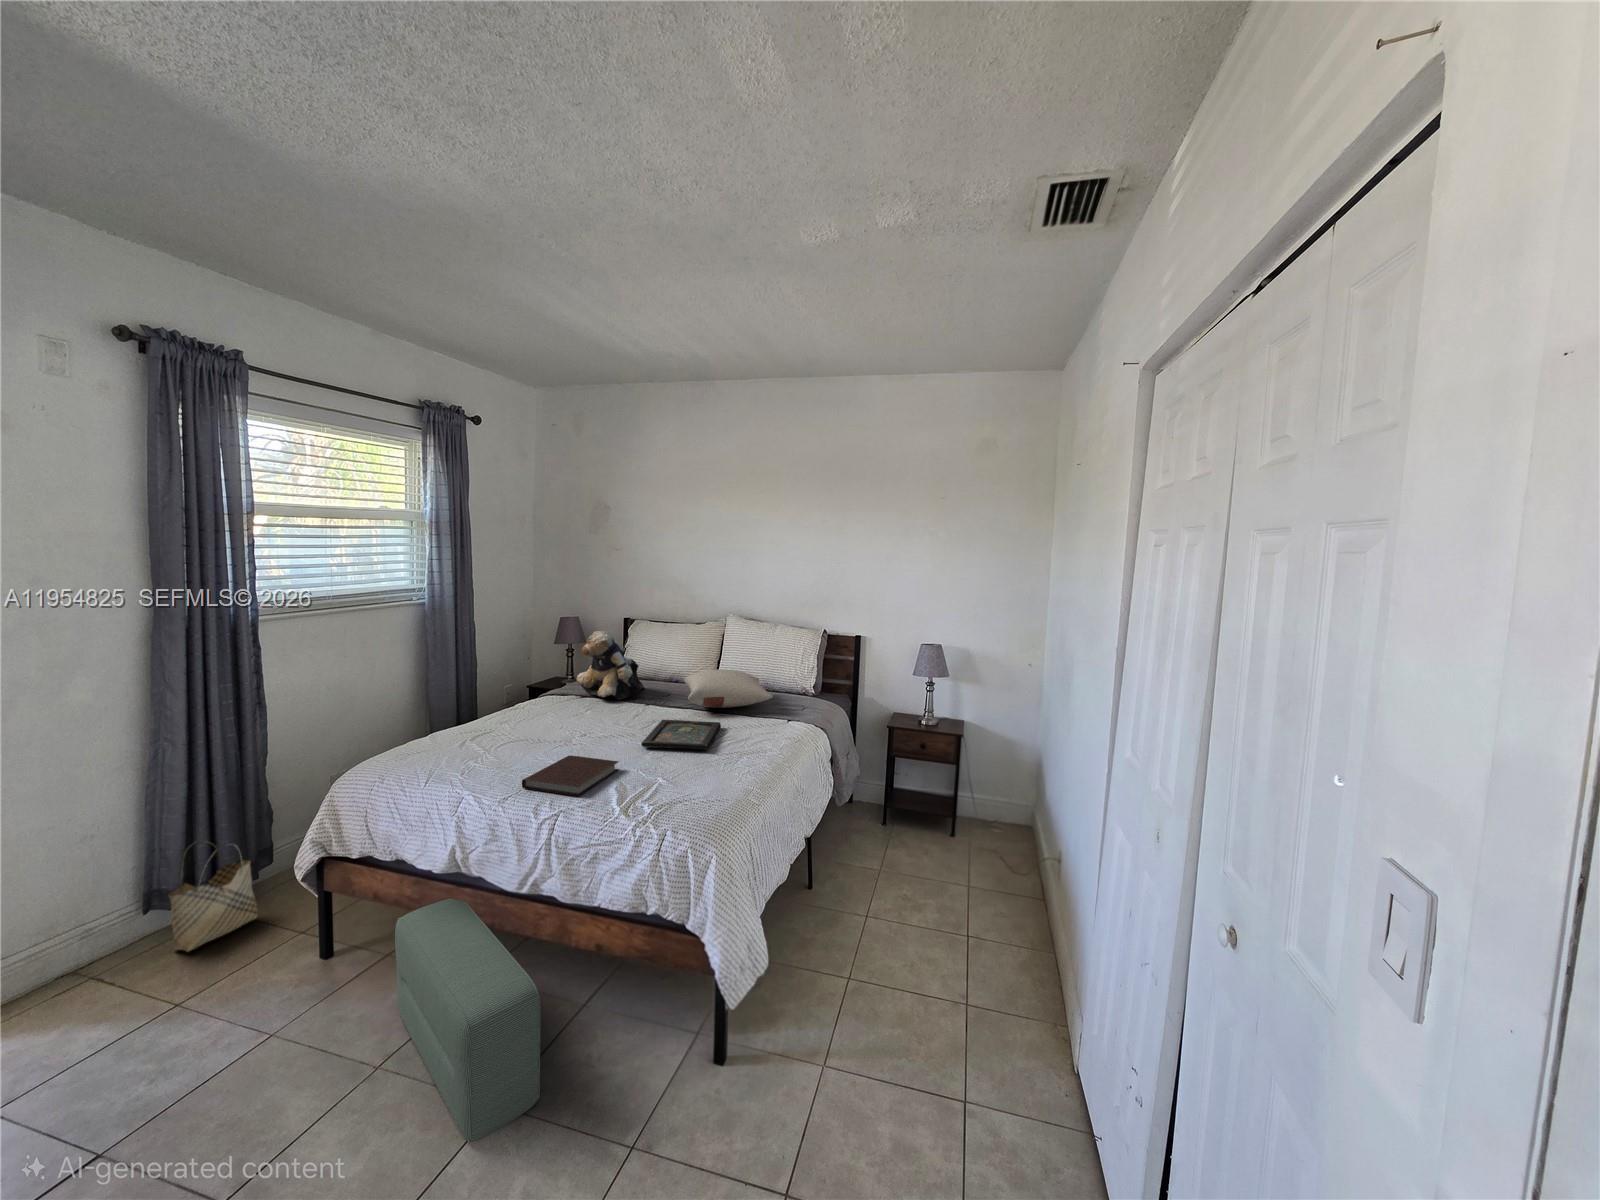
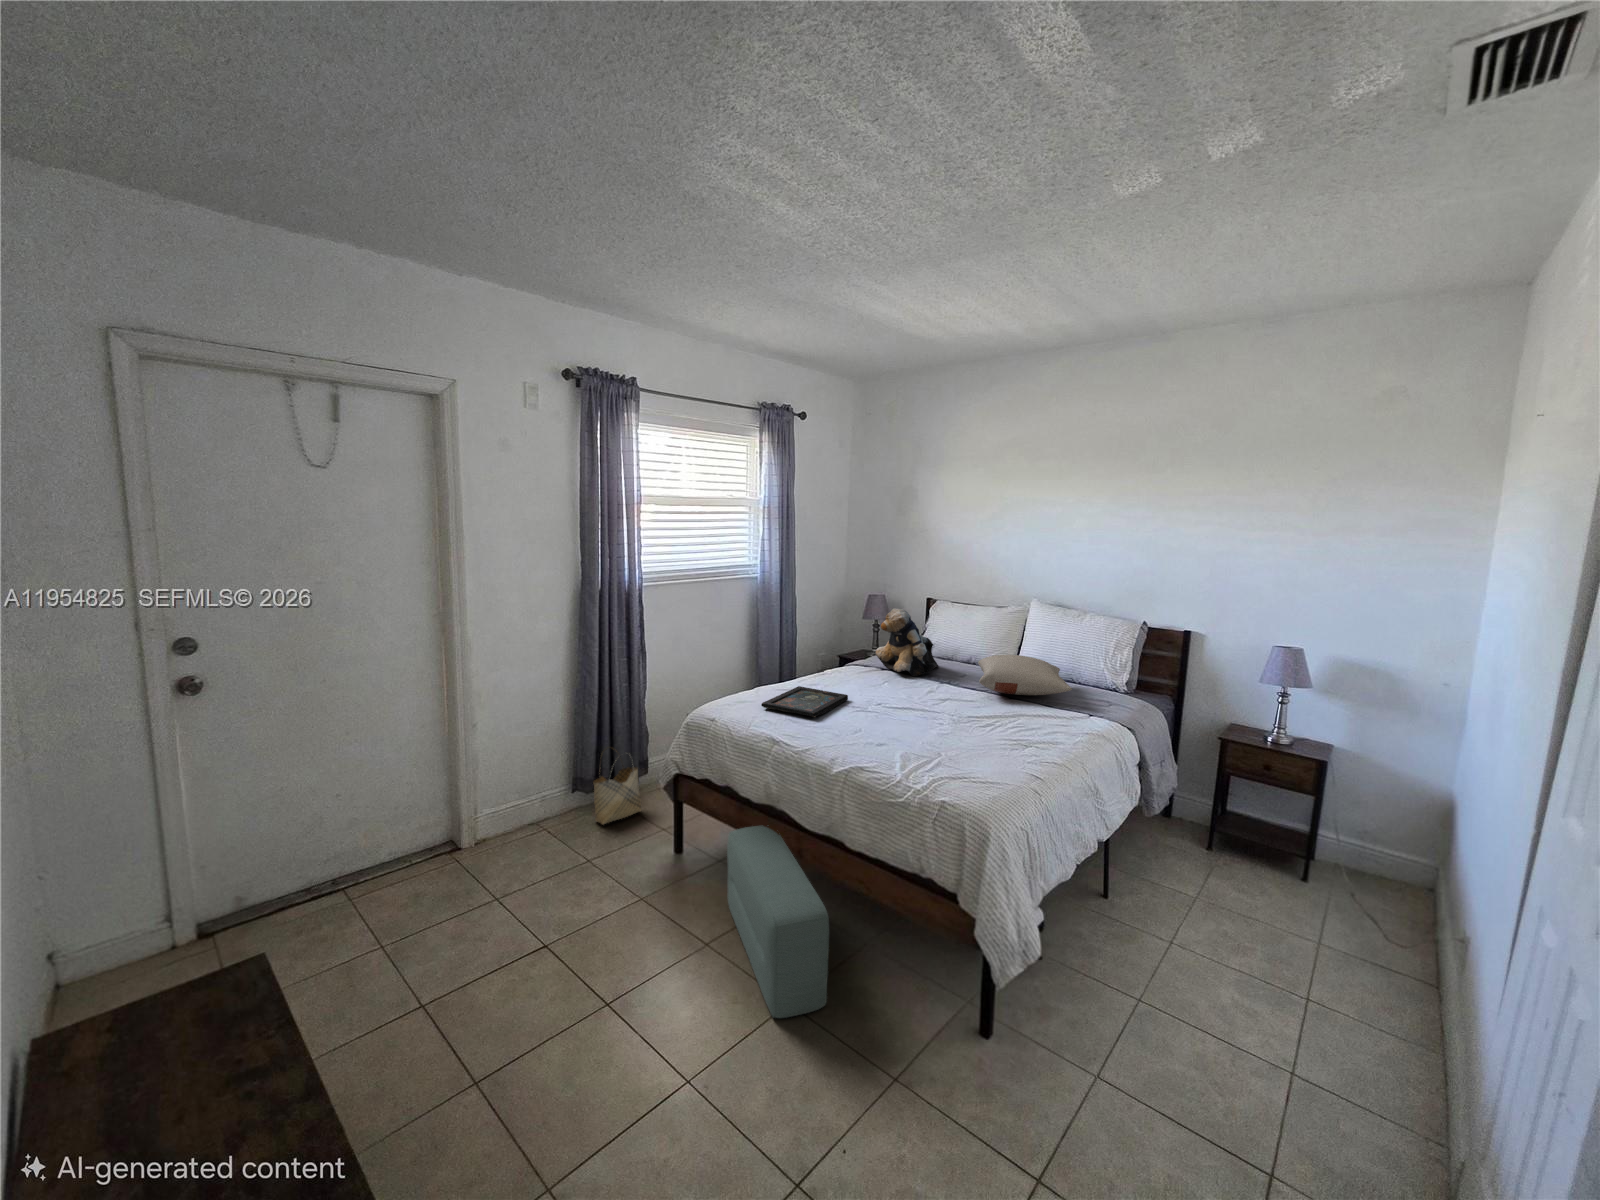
tray: present [642,720,721,749] -> present [761,686,848,717]
notebook: present [522,755,618,796] -> none [823,721,906,758]

